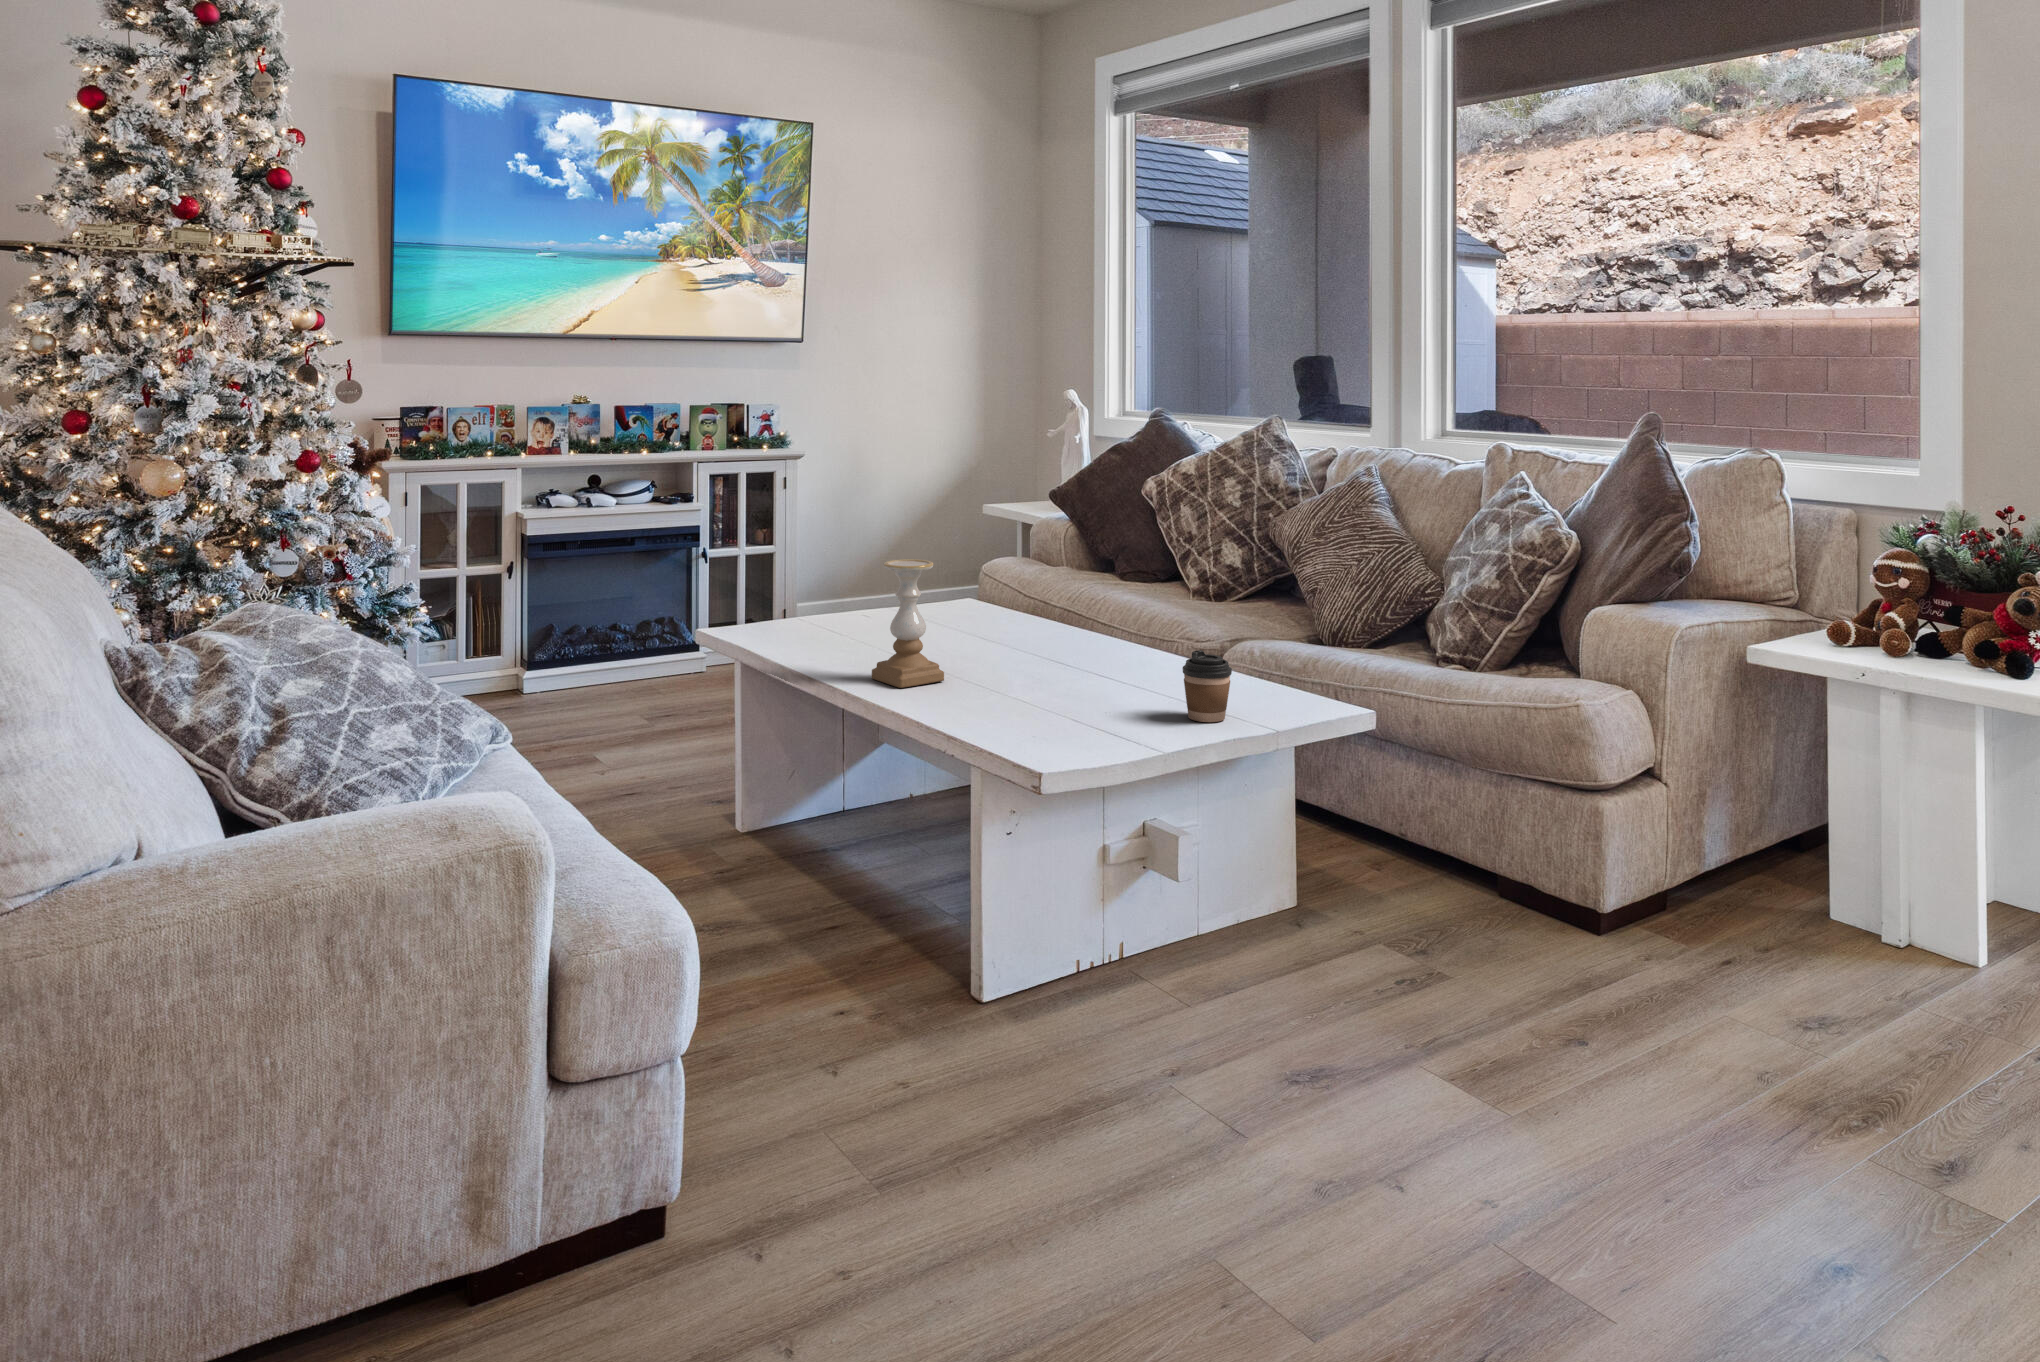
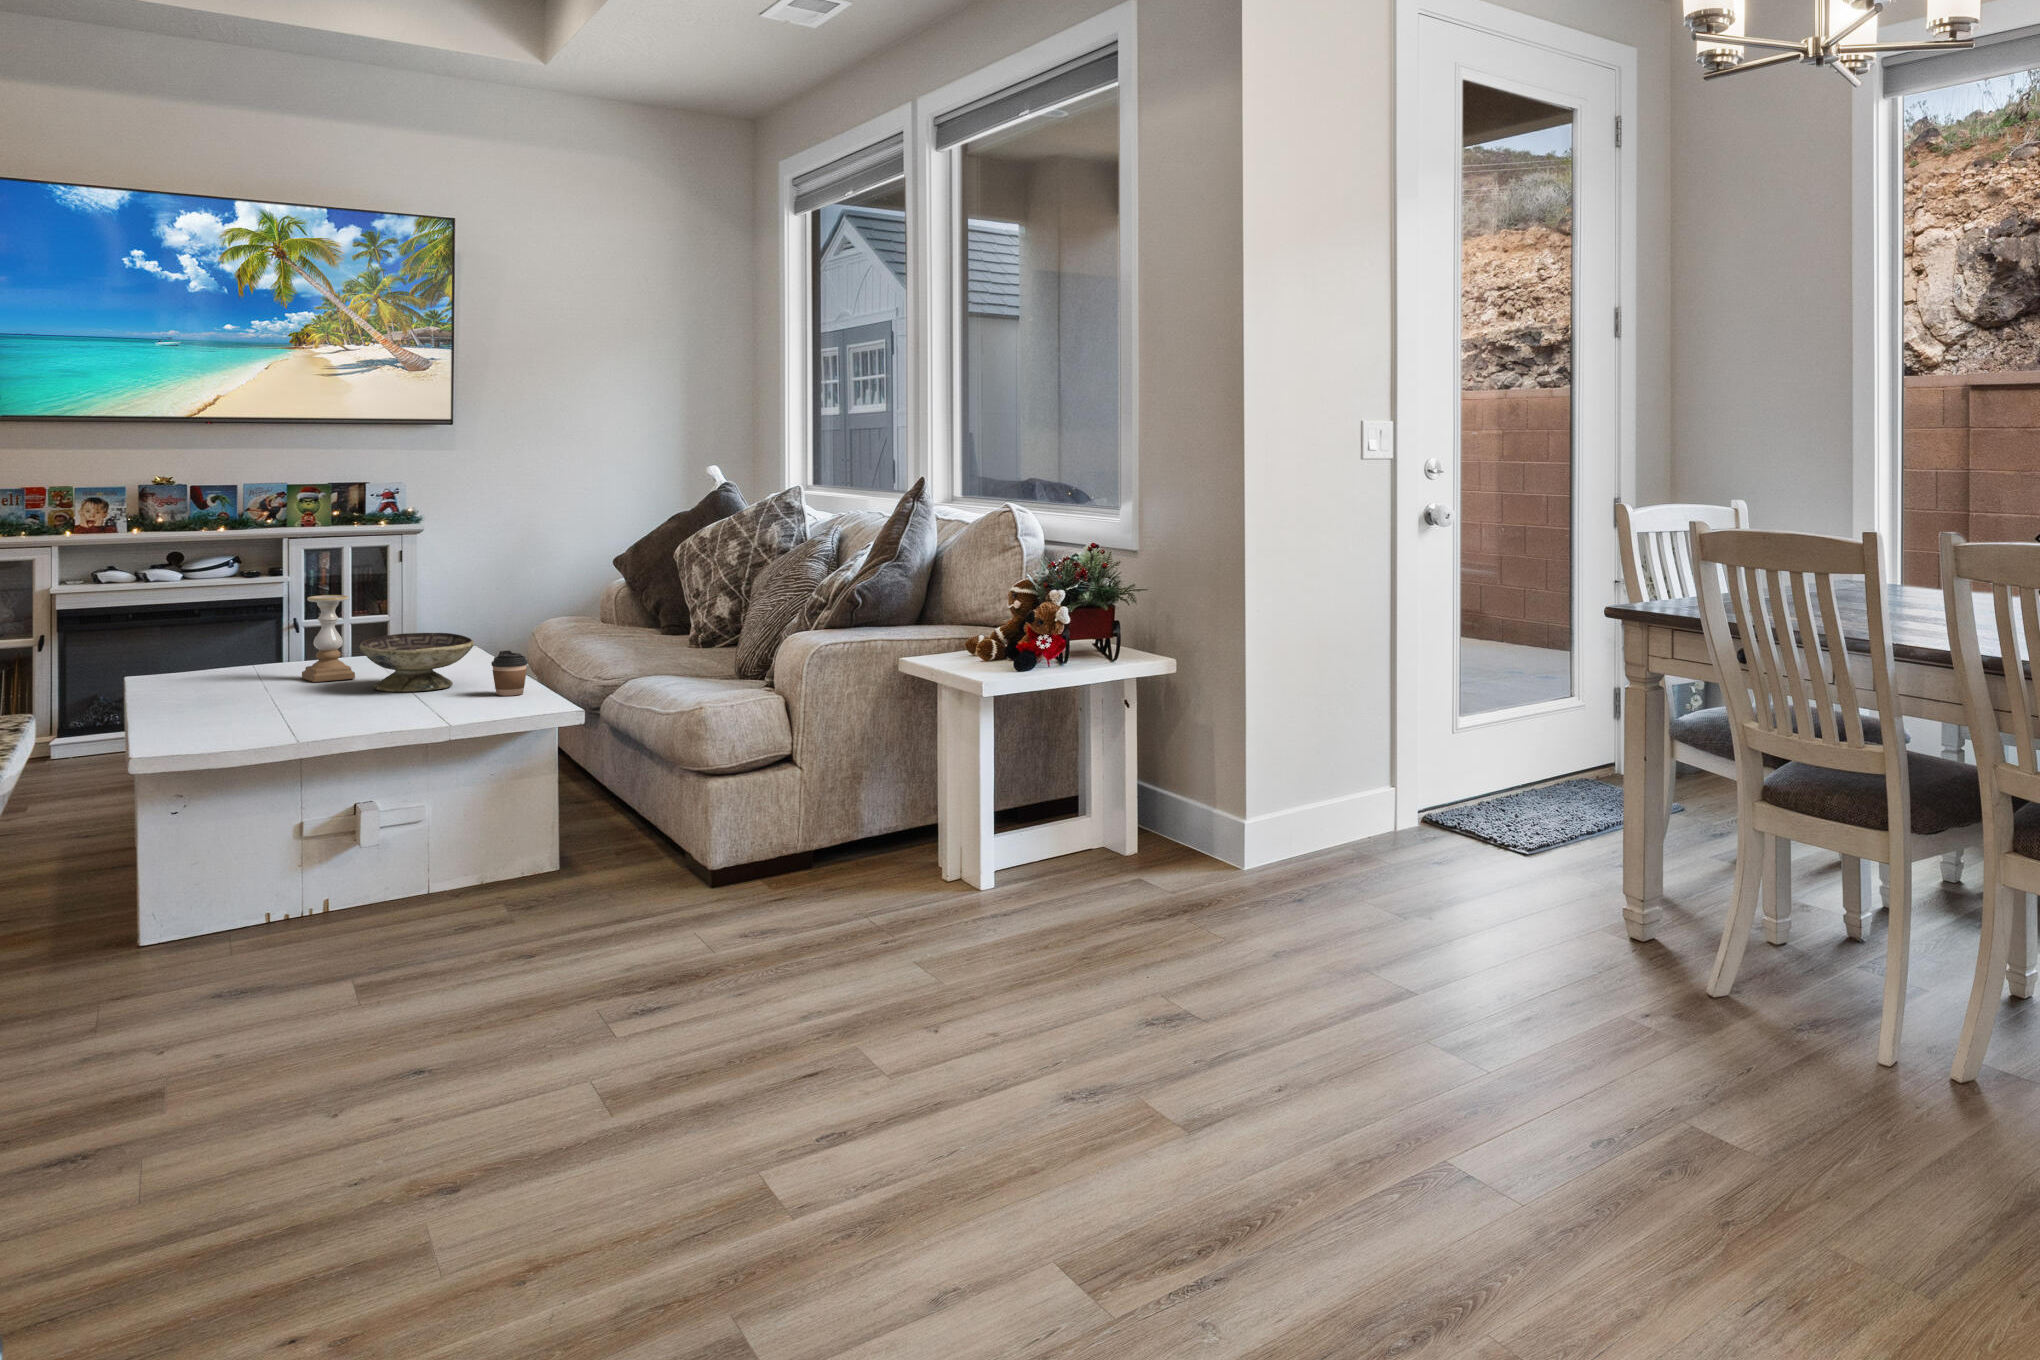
decorative bowl: none [980,616,1129,712] -> present [359,633,474,692]

